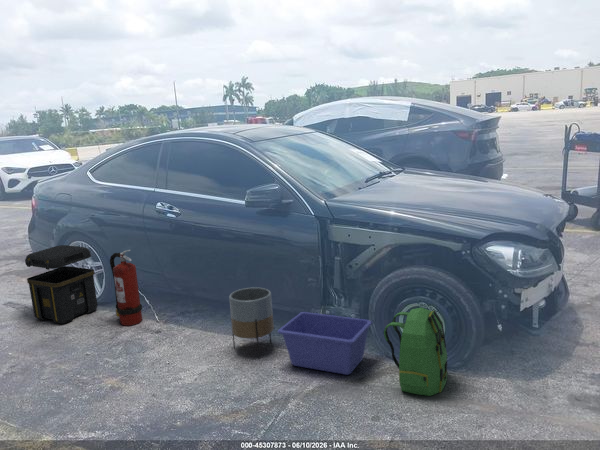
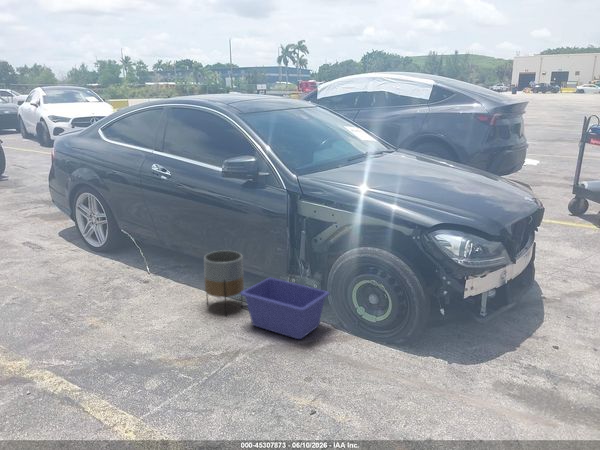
toolbox: present [25,245,98,324] -> none [37,195,101,266]
fire extinguisher: present [110,250,142,326] -> none [110,205,137,274]
backpack: present [384,308,447,396] -> none [330,285,389,367]

